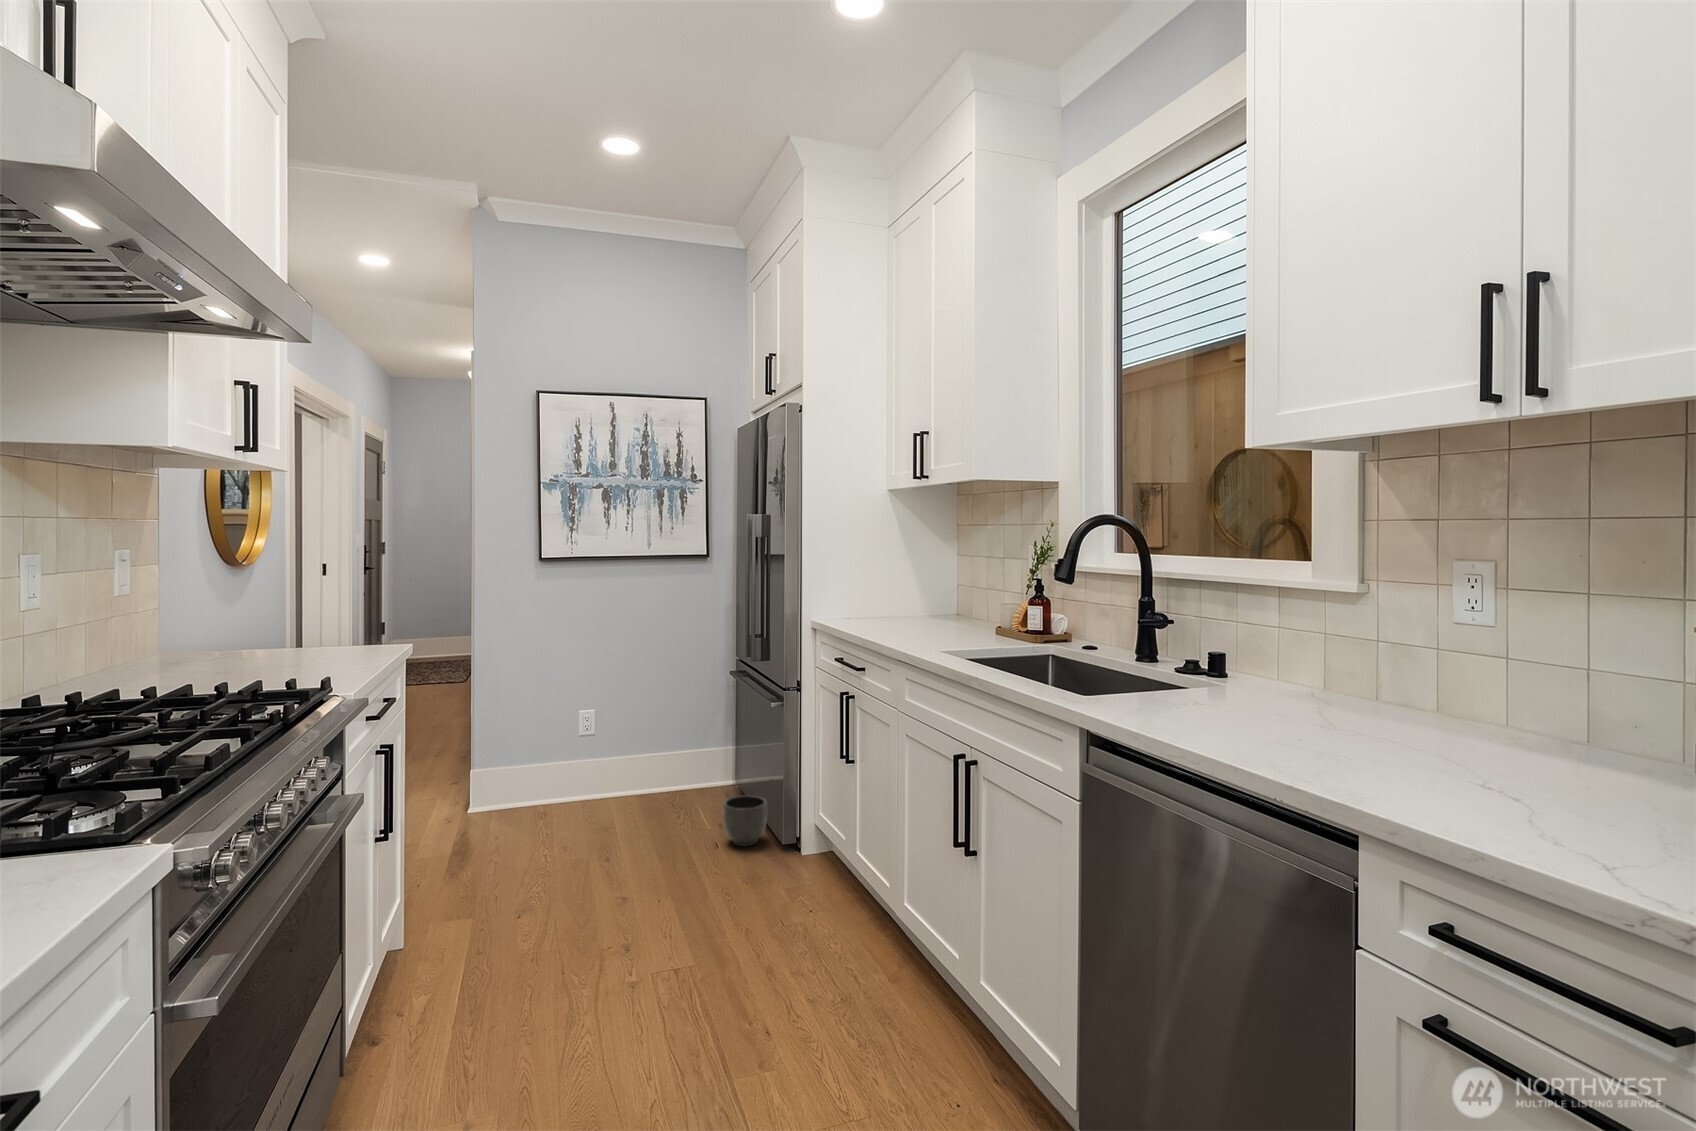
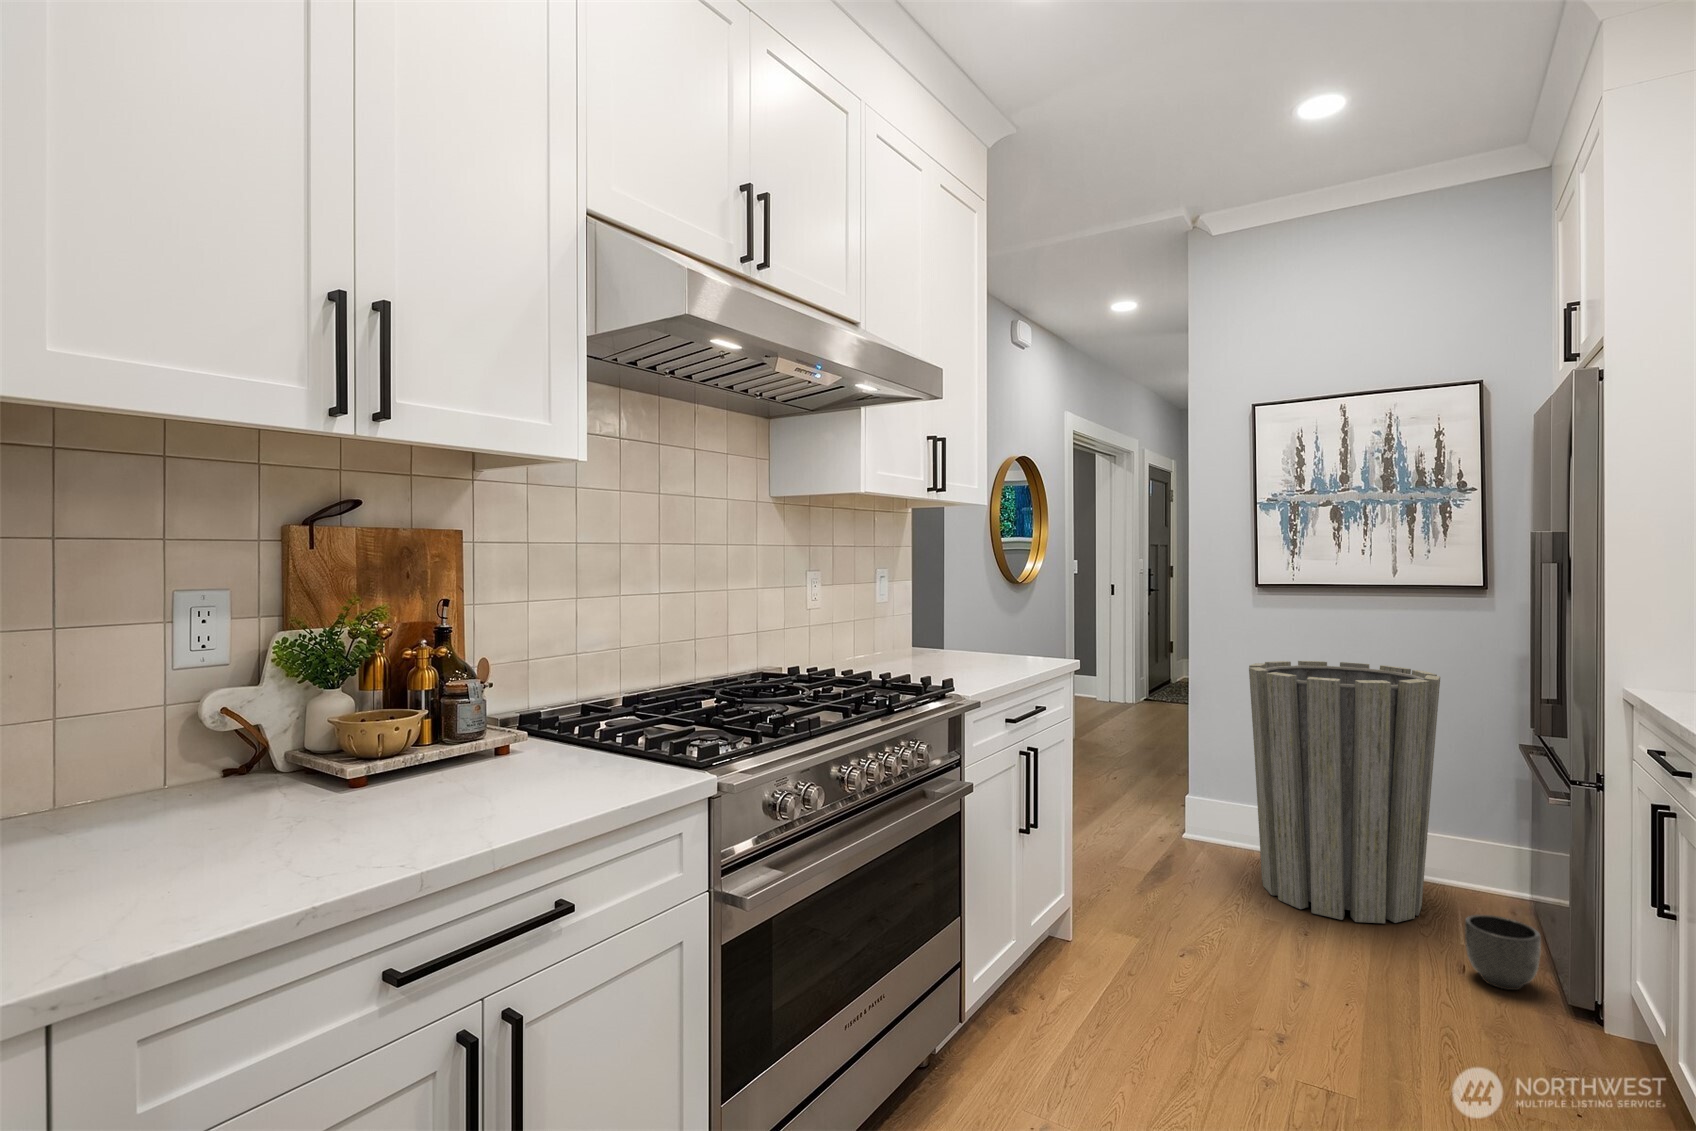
trash can: none [547,621,692,835] -> present [1249,661,1440,923]

